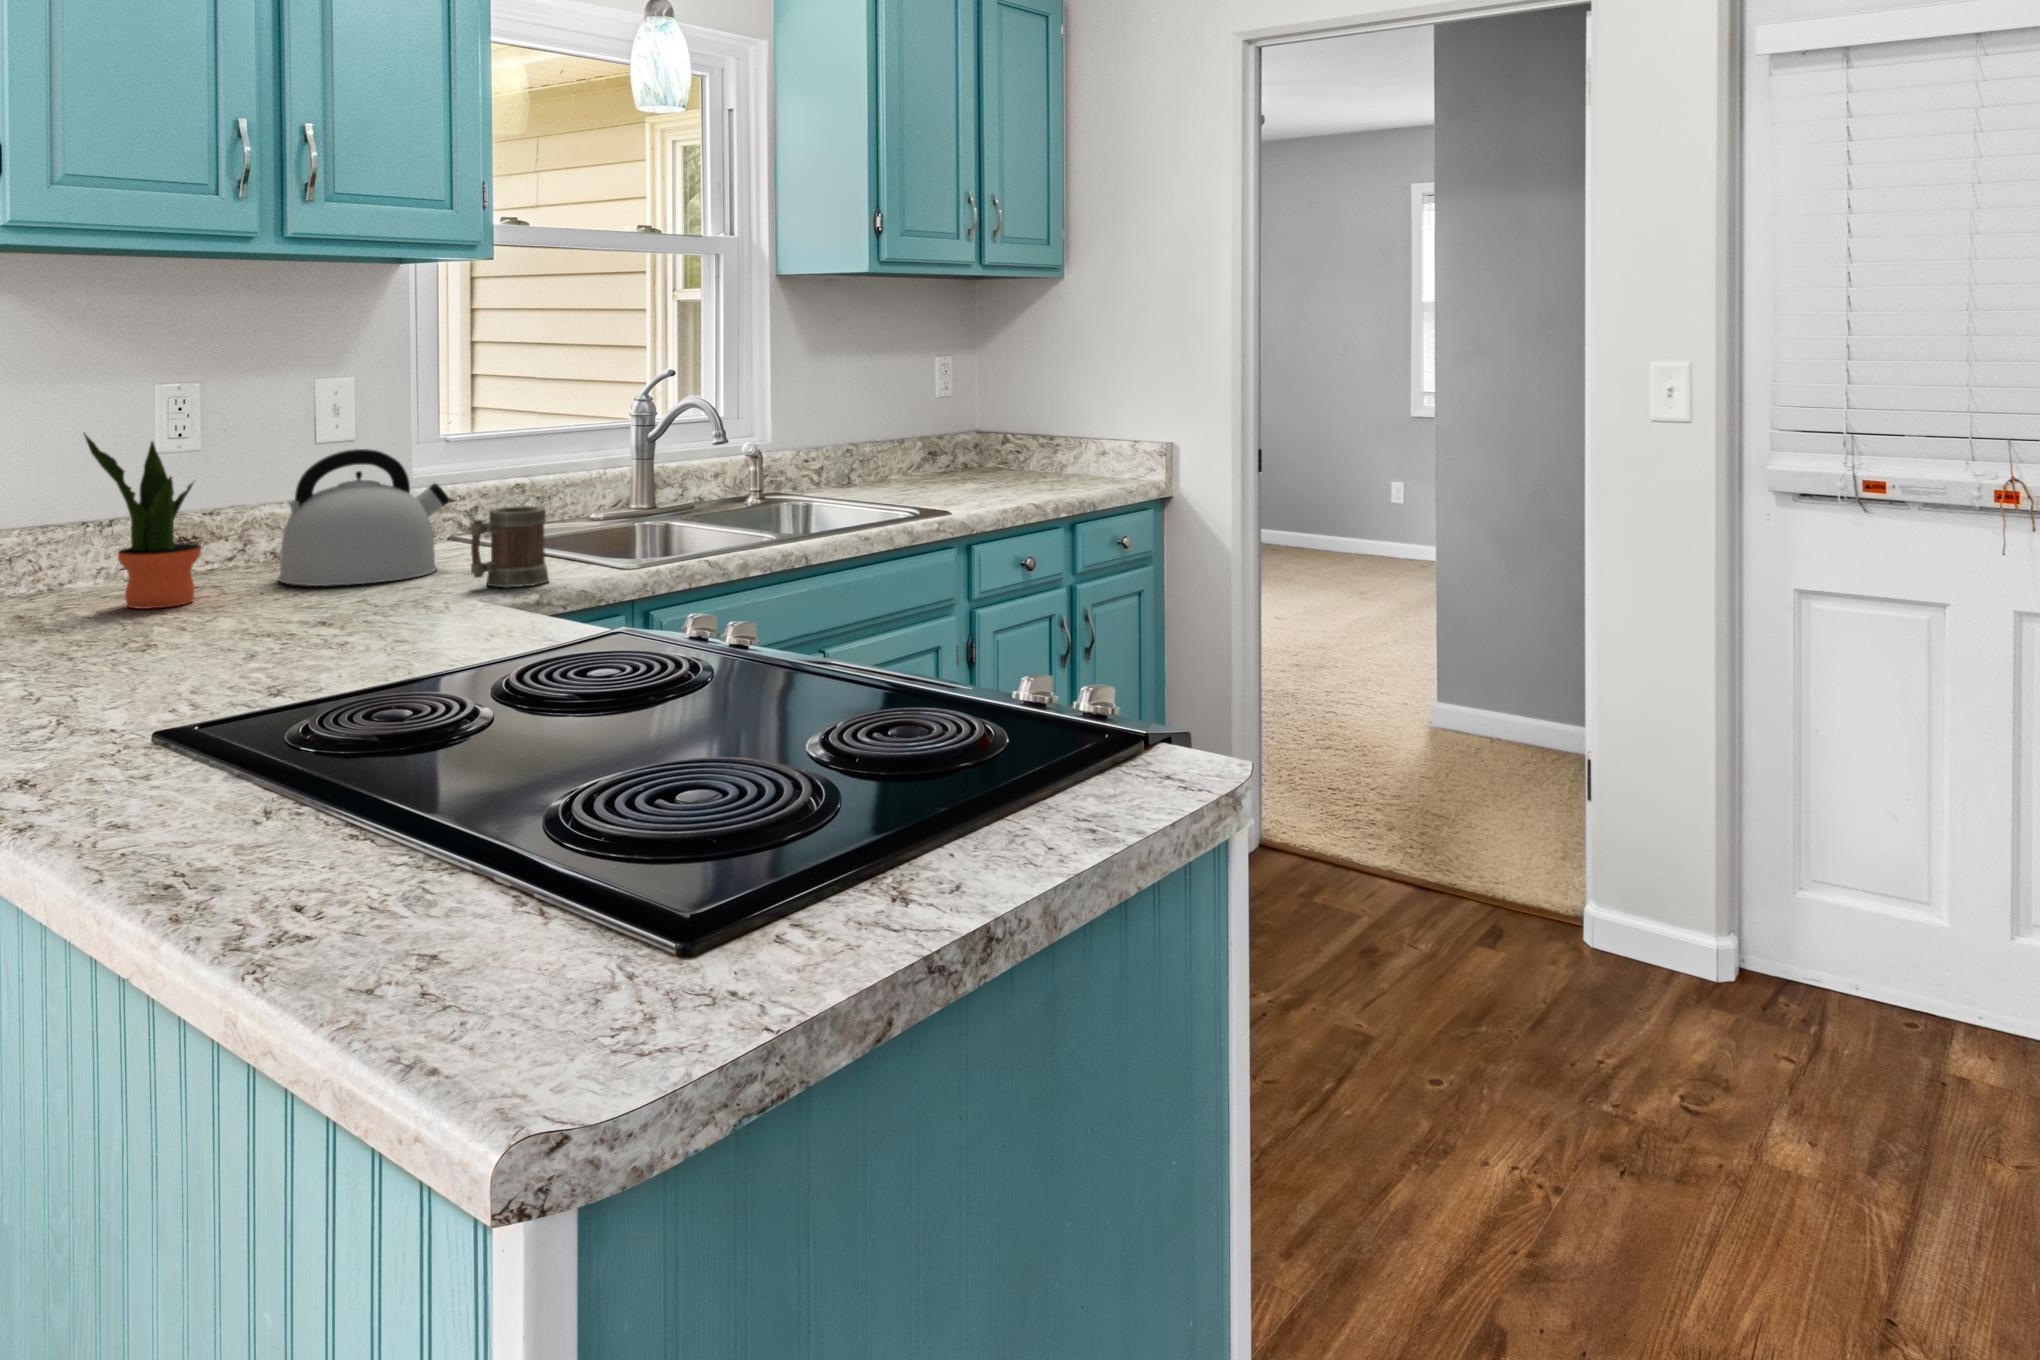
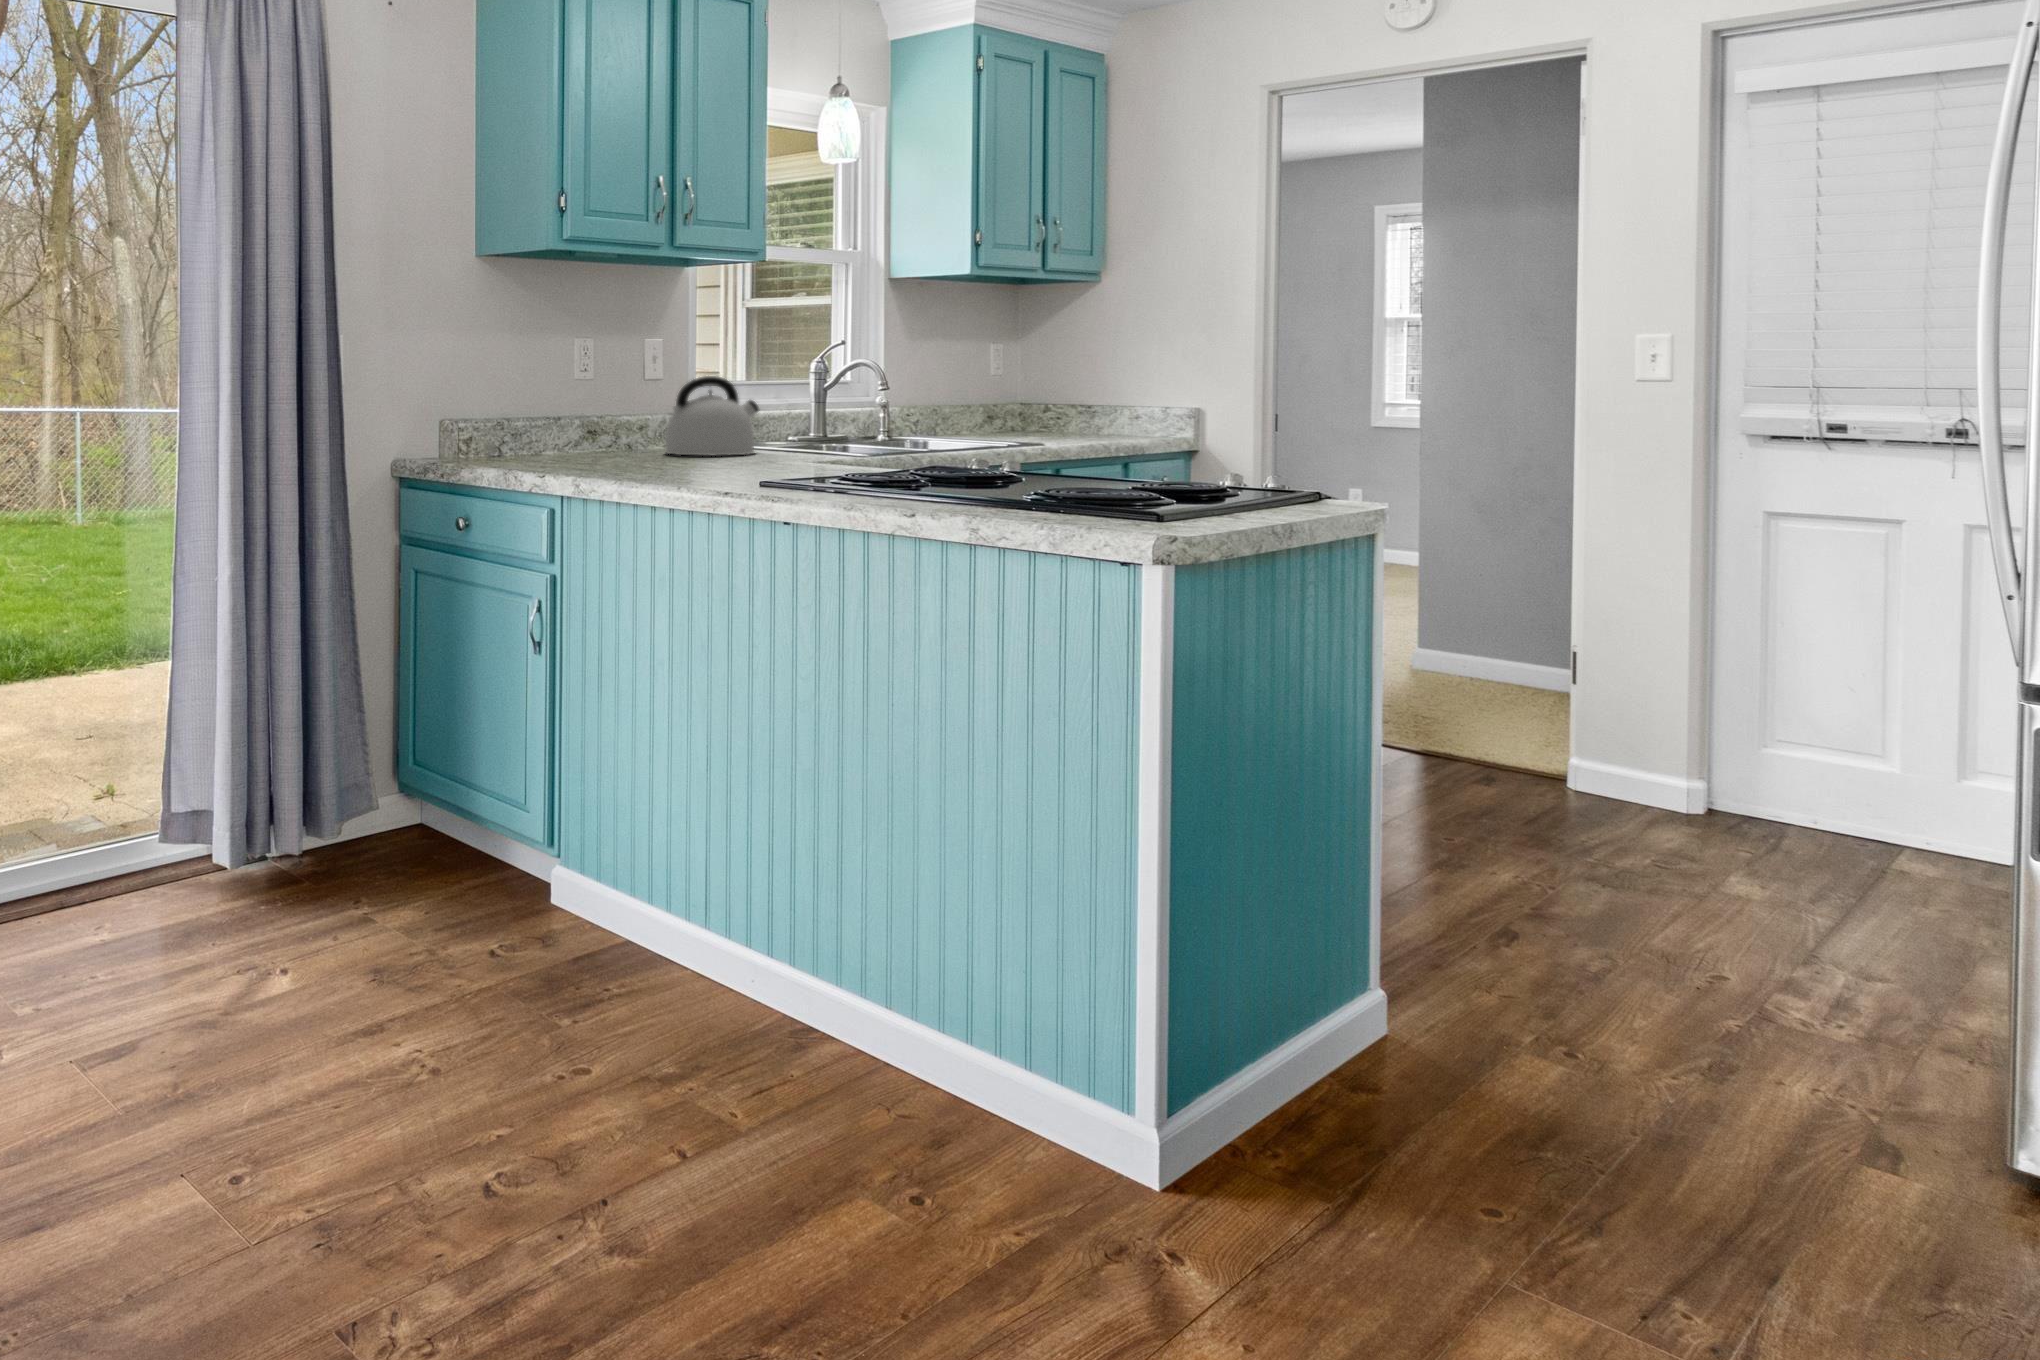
potted plant: present [84,432,201,609] -> none [588,356,643,460]
mug: present [471,506,549,587] -> none [799,411,843,457]

